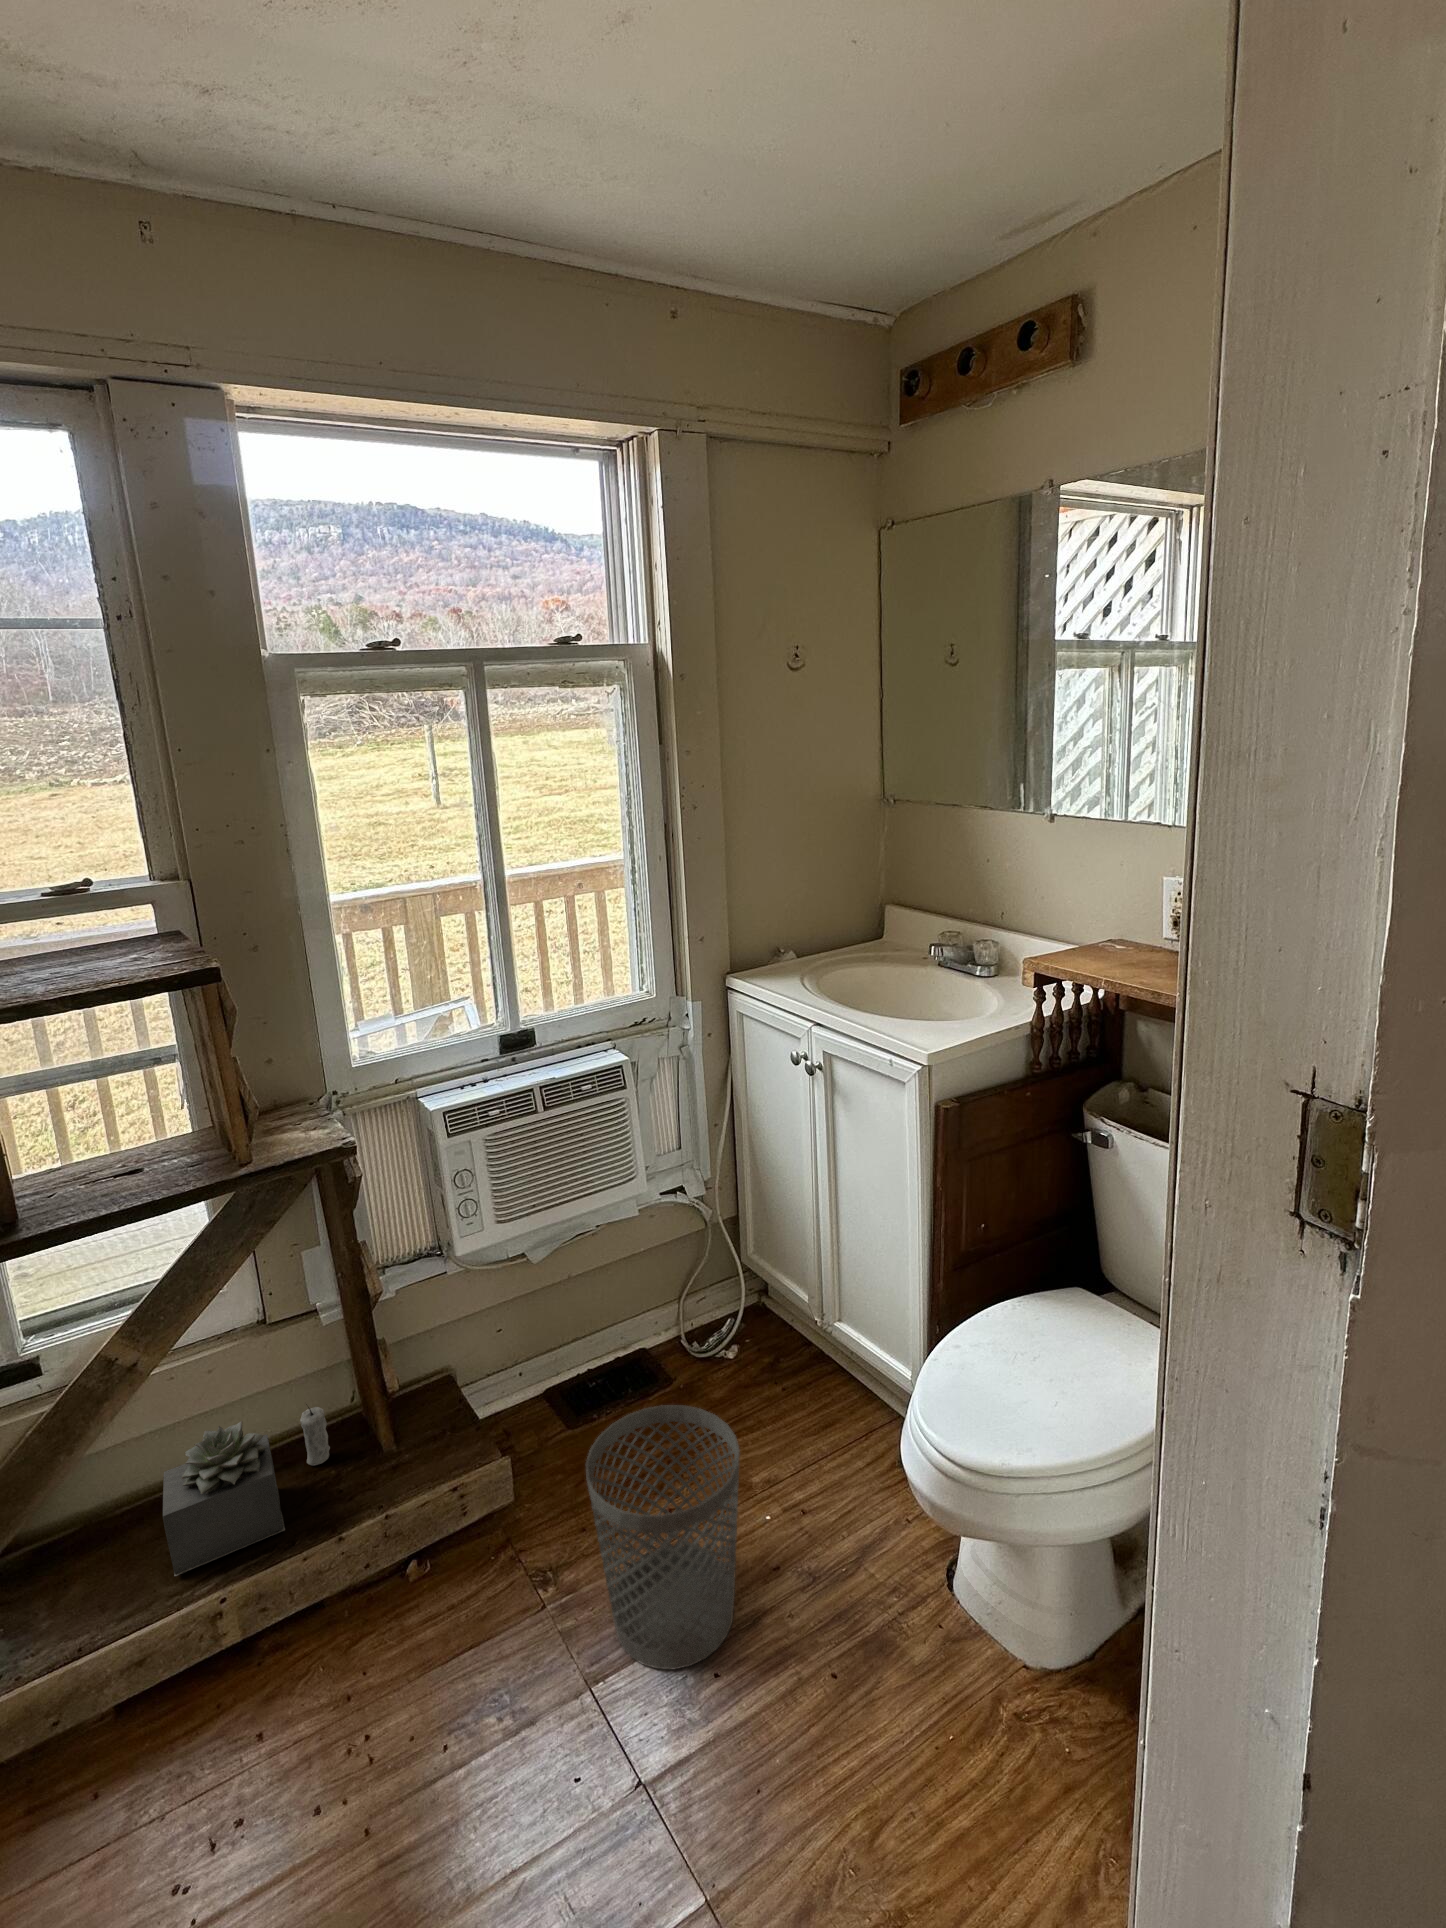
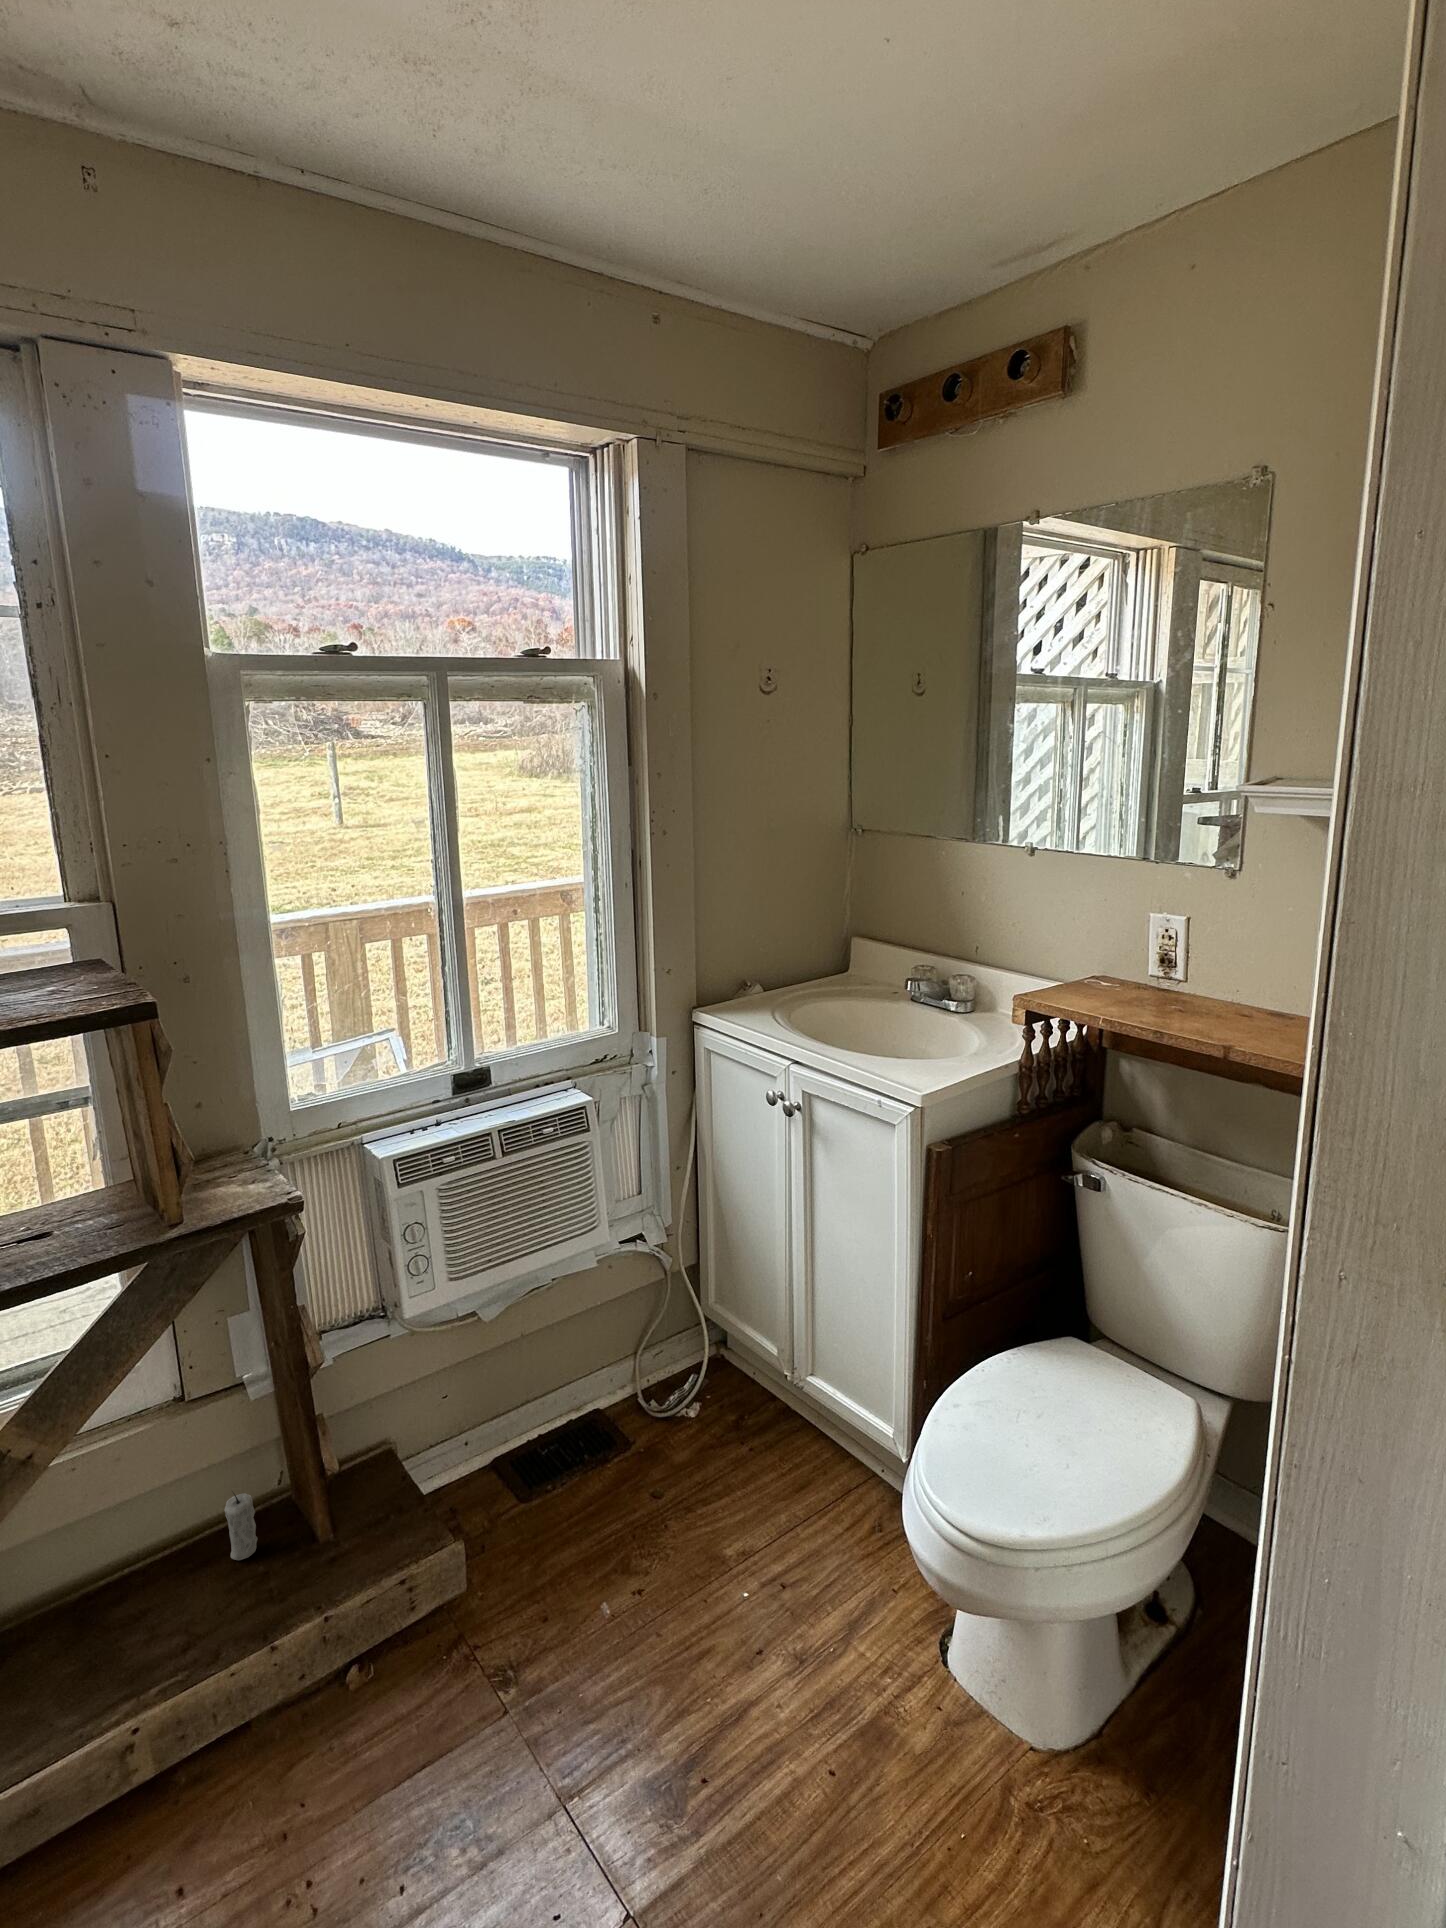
wastebasket: present [586,1405,740,1669] -> none [561,1479,730,1778]
succulent plant: present [163,1421,285,1576] -> none [65,1516,209,1704]

